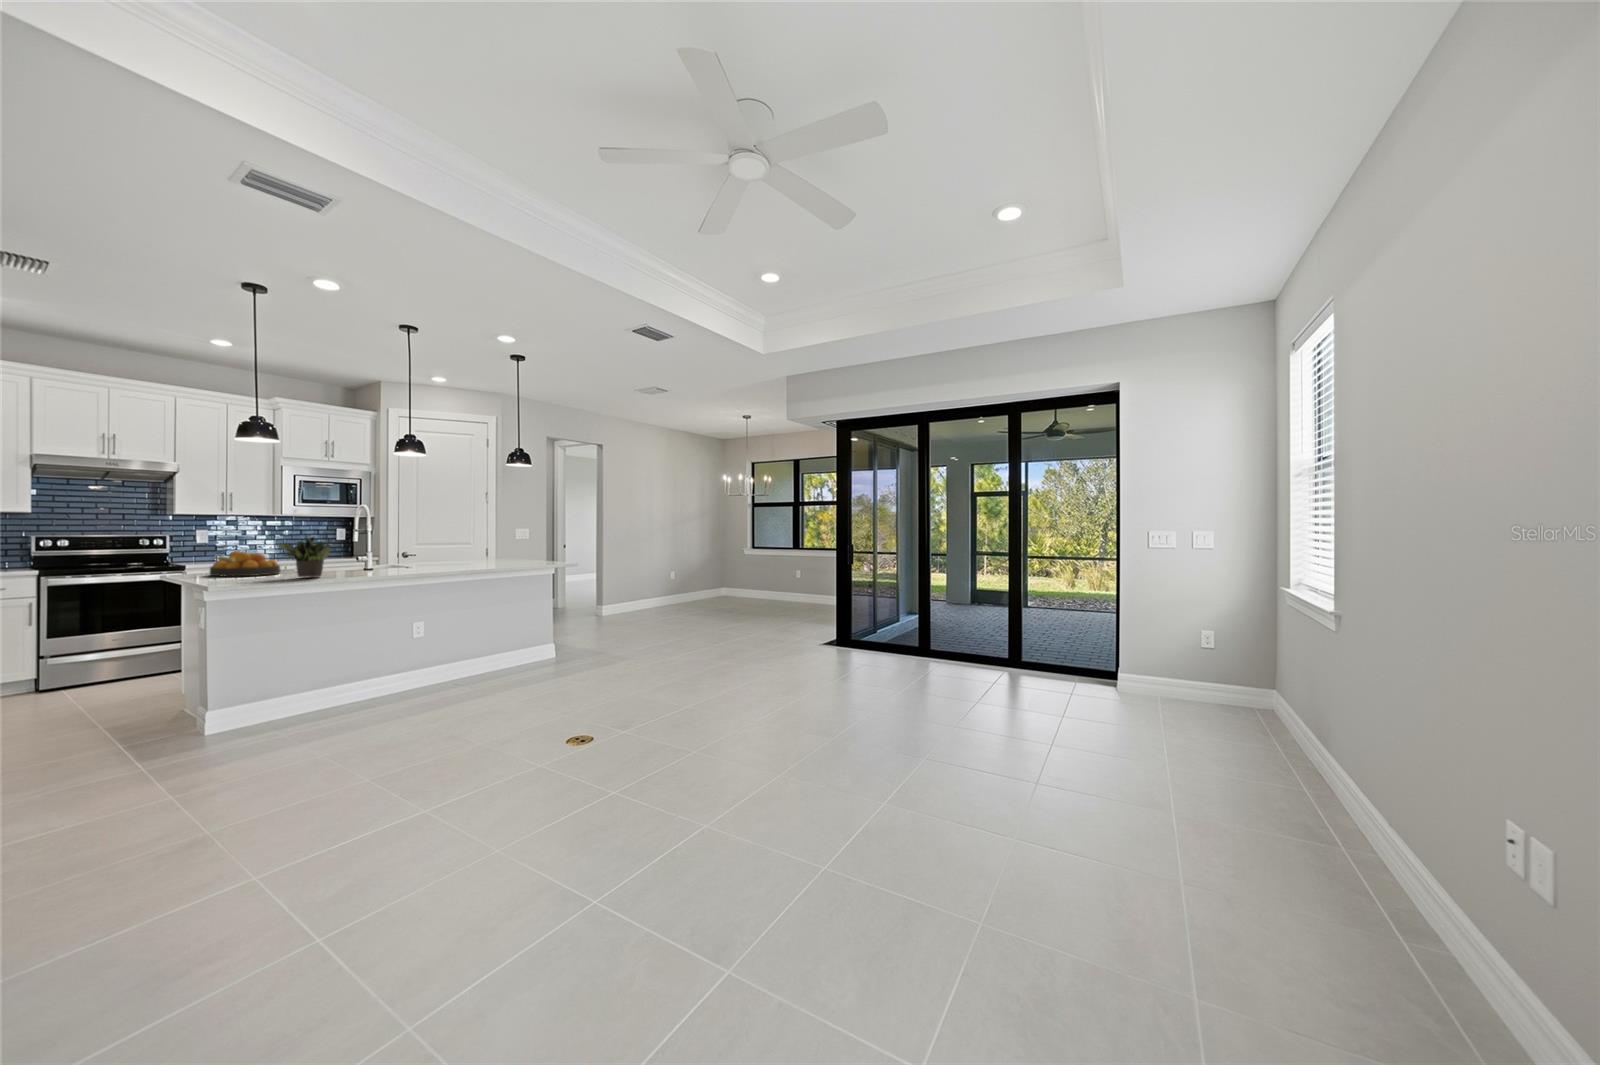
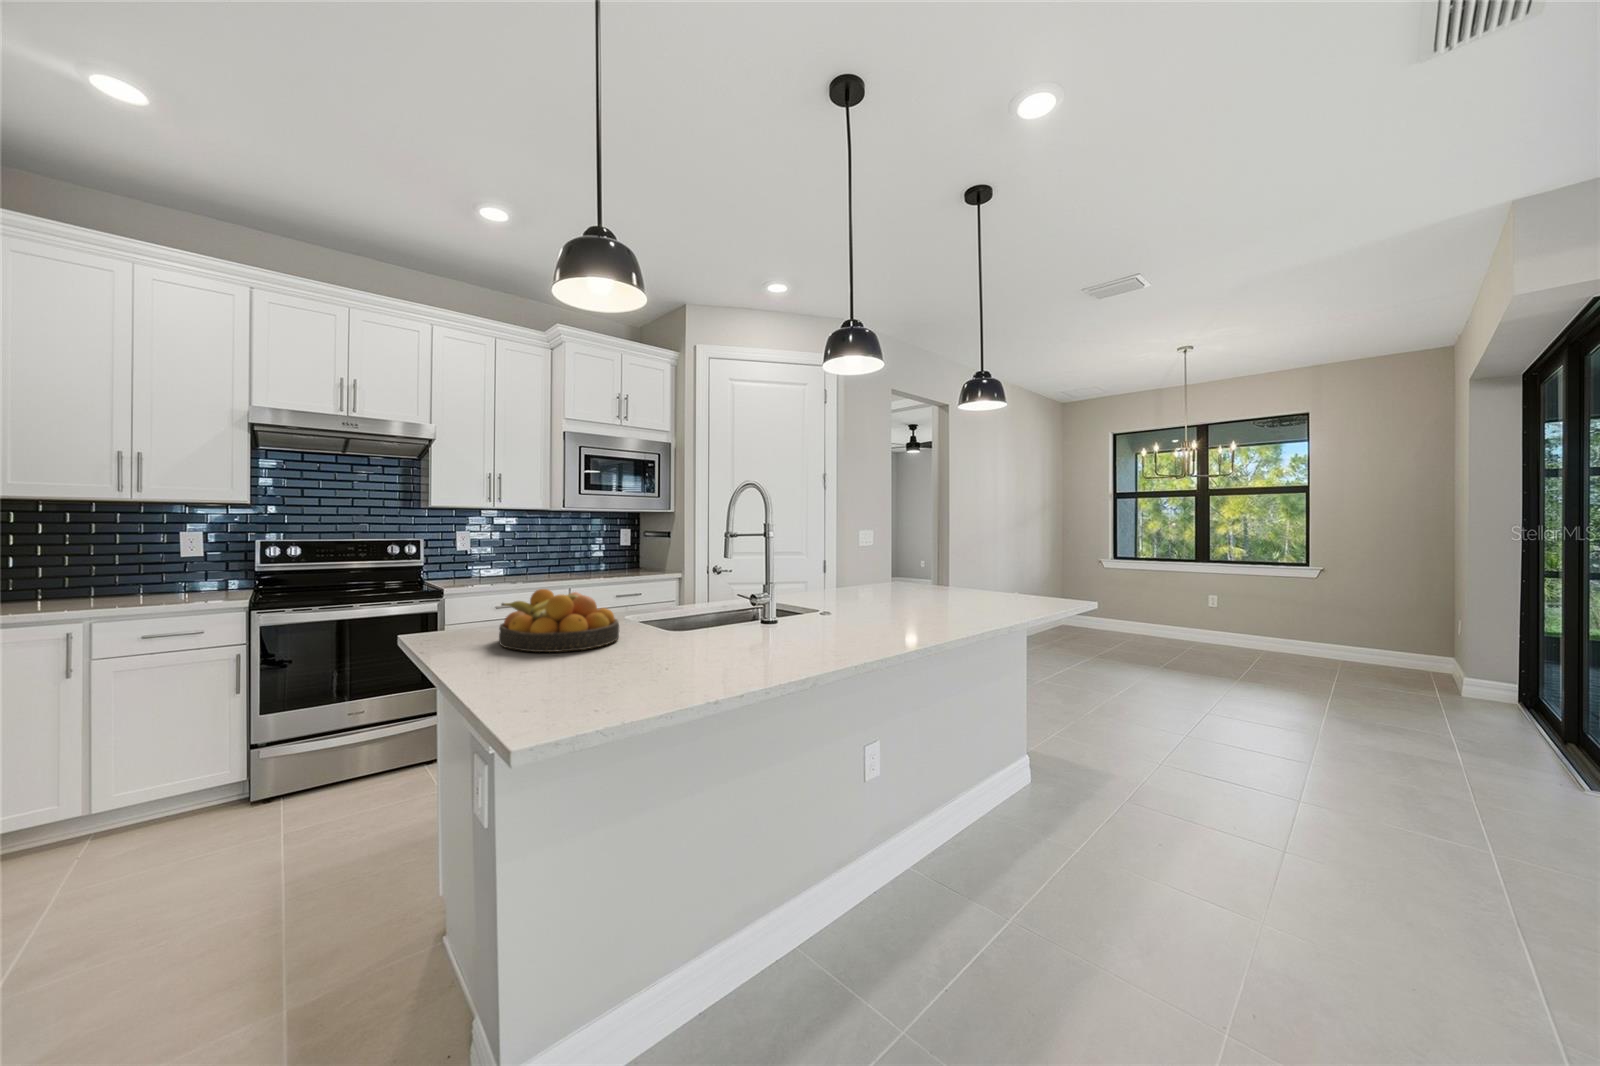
potted plant: present [278,535,331,577] -> none [633,558,746,667]

